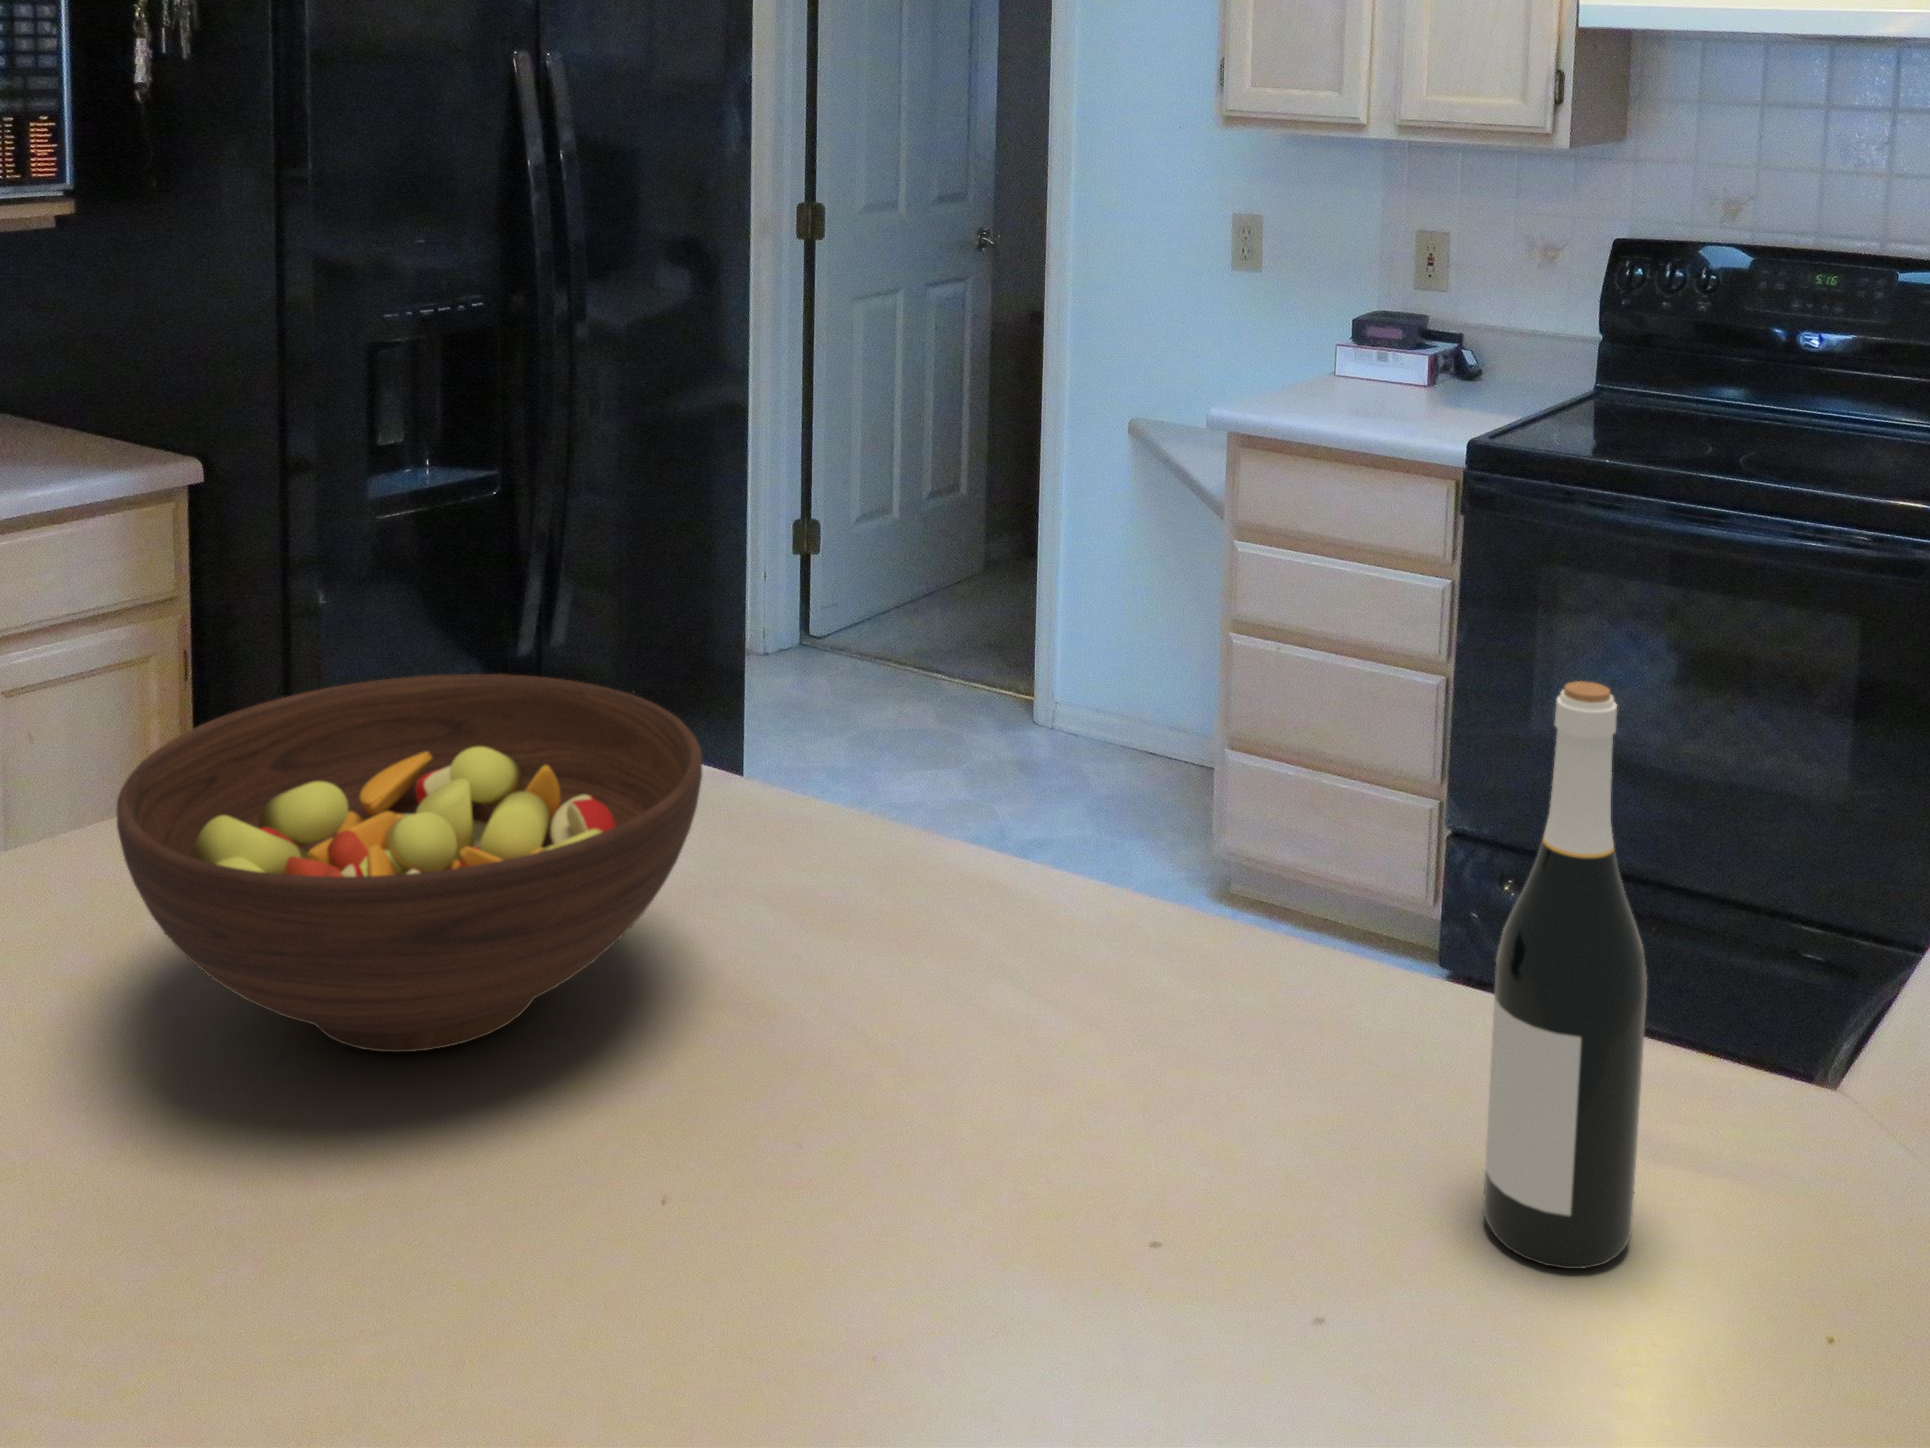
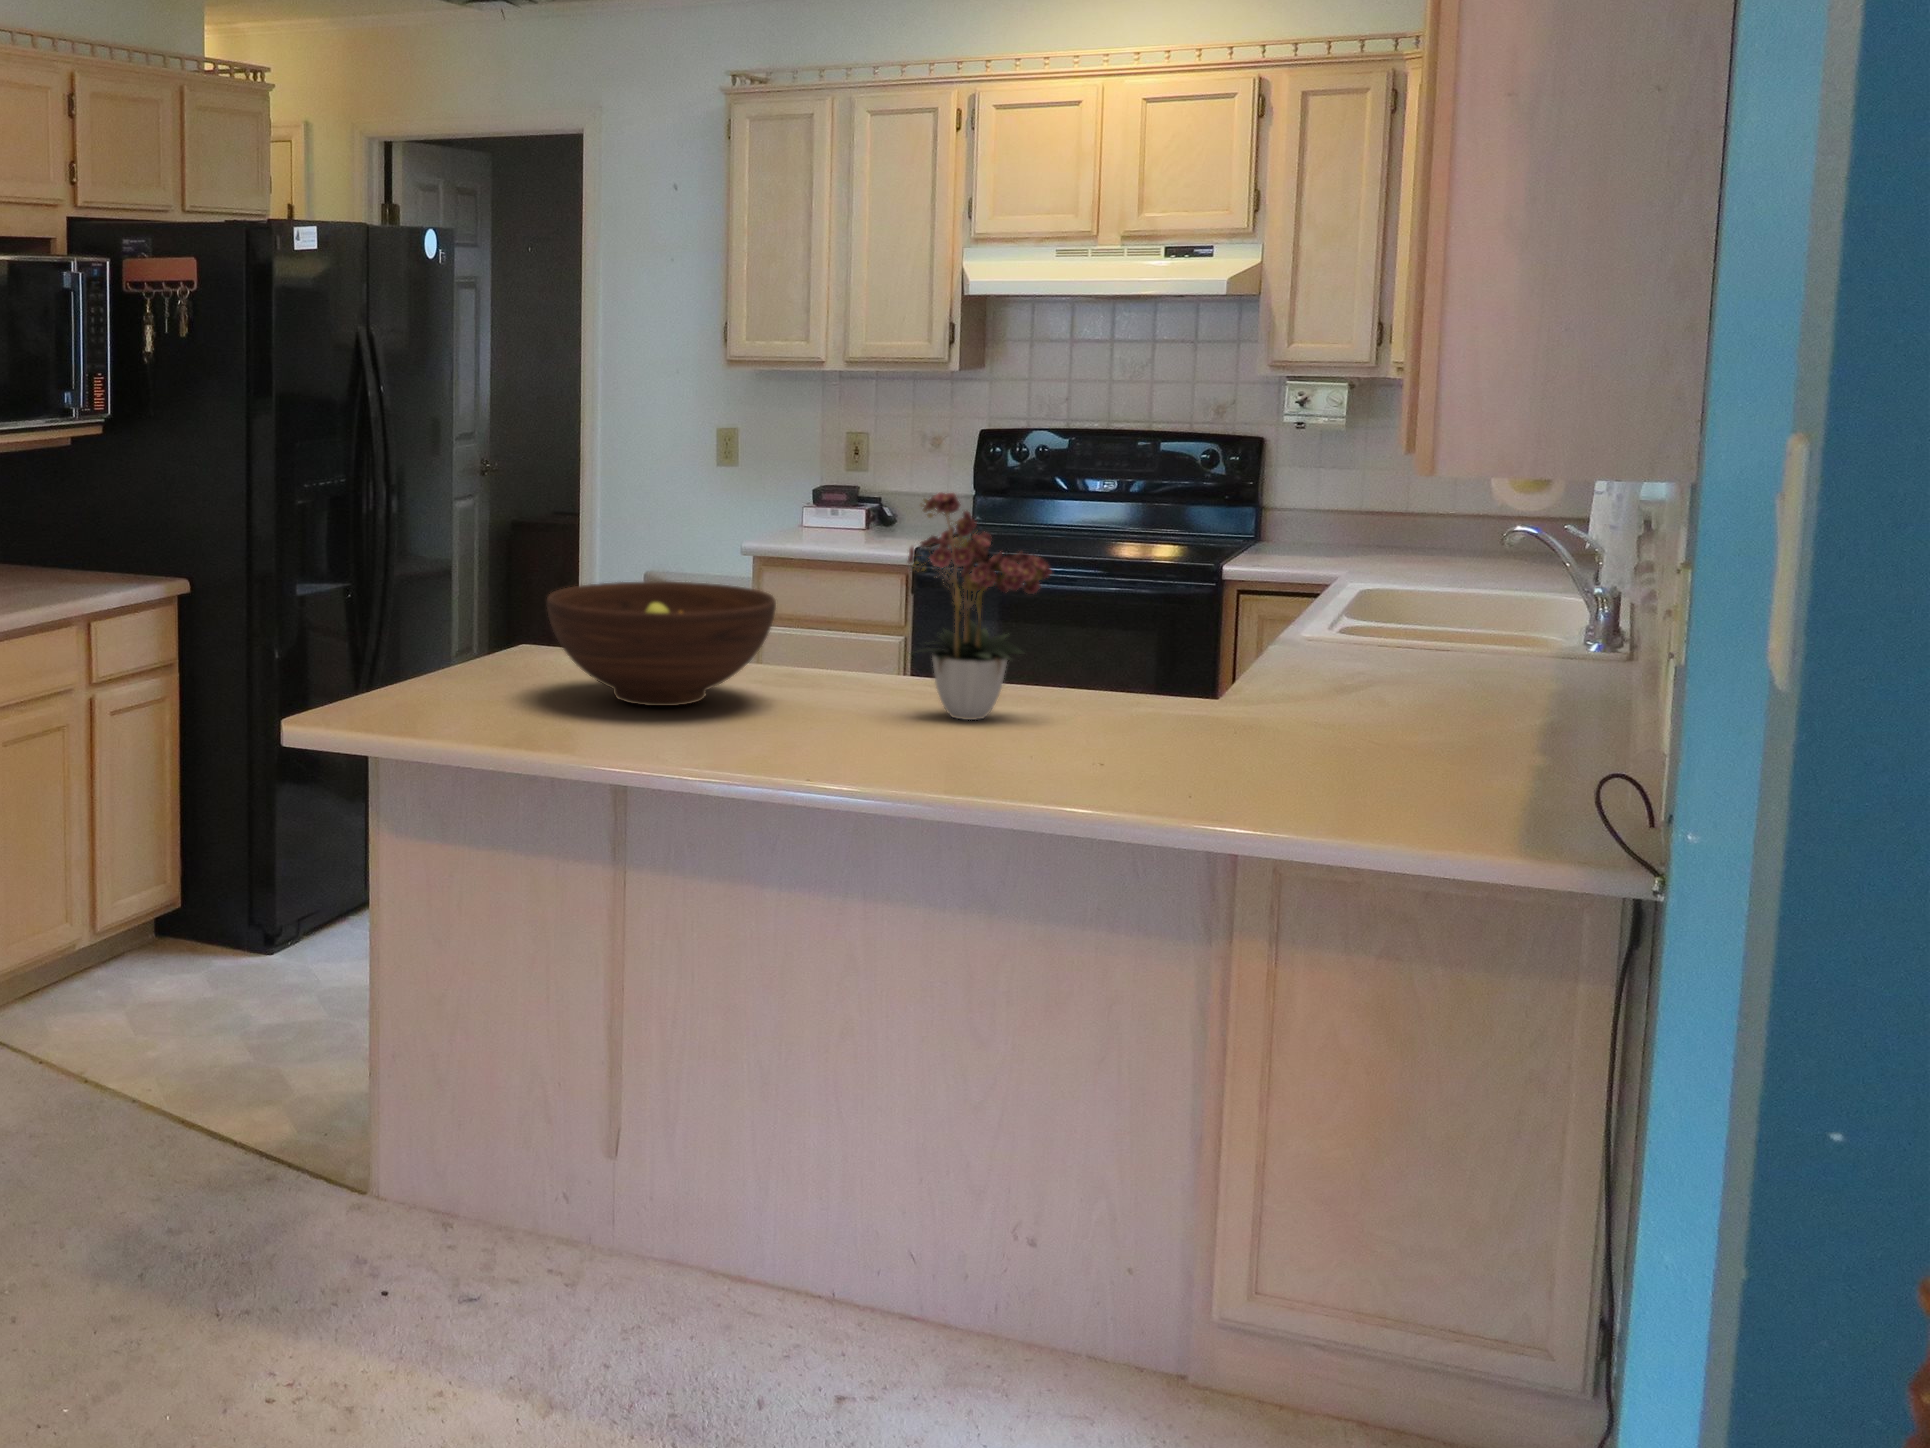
flower arrangement: none [902,556,1354,1205] -> present [908,493,1052,720]
wine bottle: present [1483,681,1647,1269] -> none [1109,515,1169,722]

